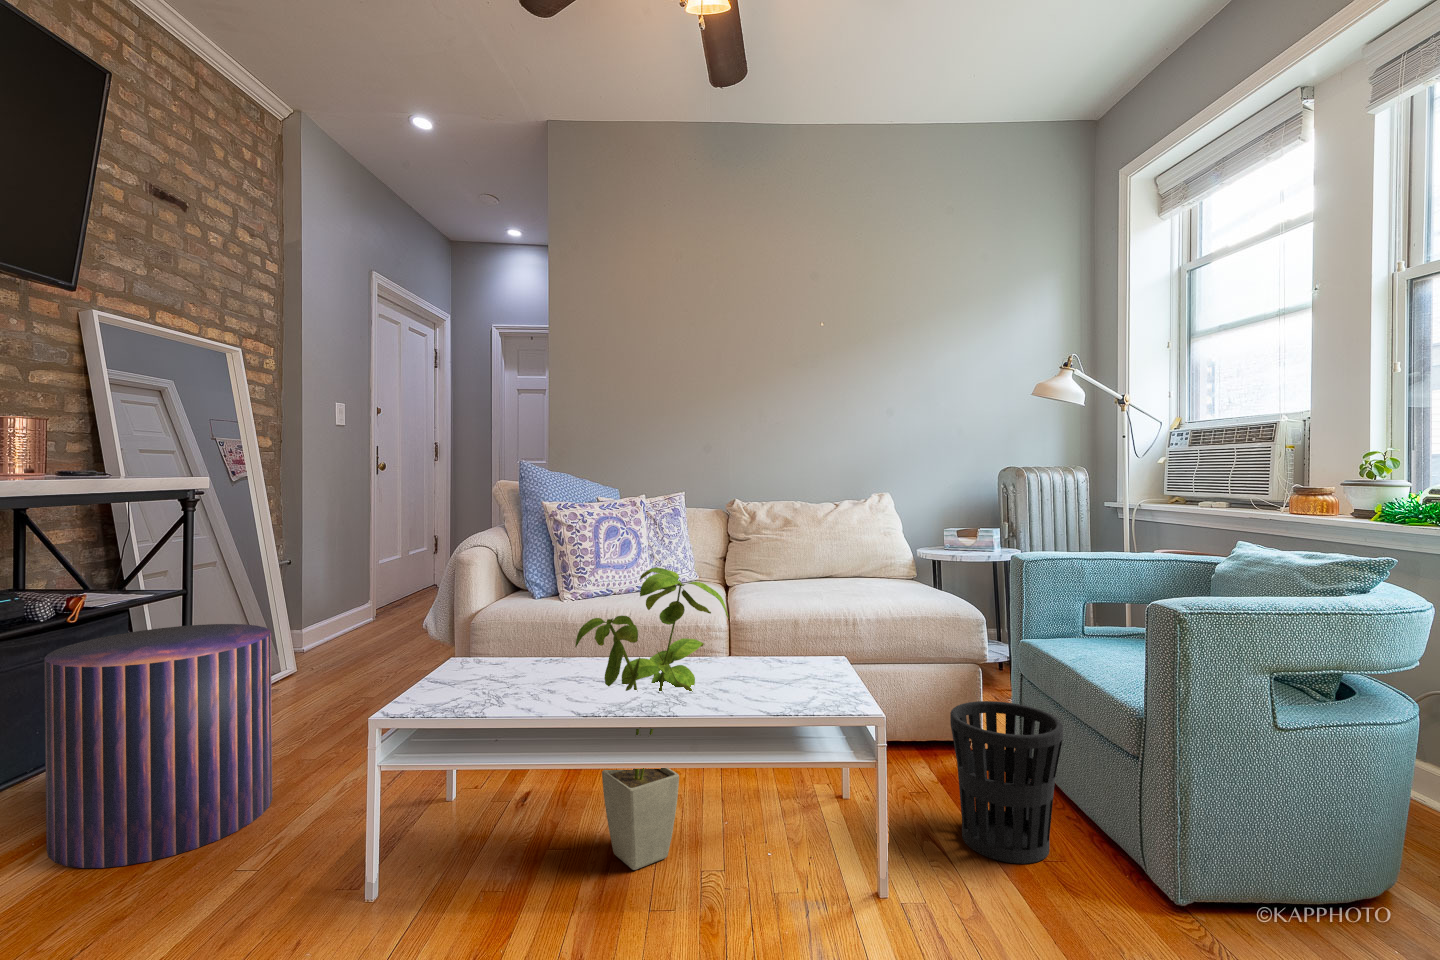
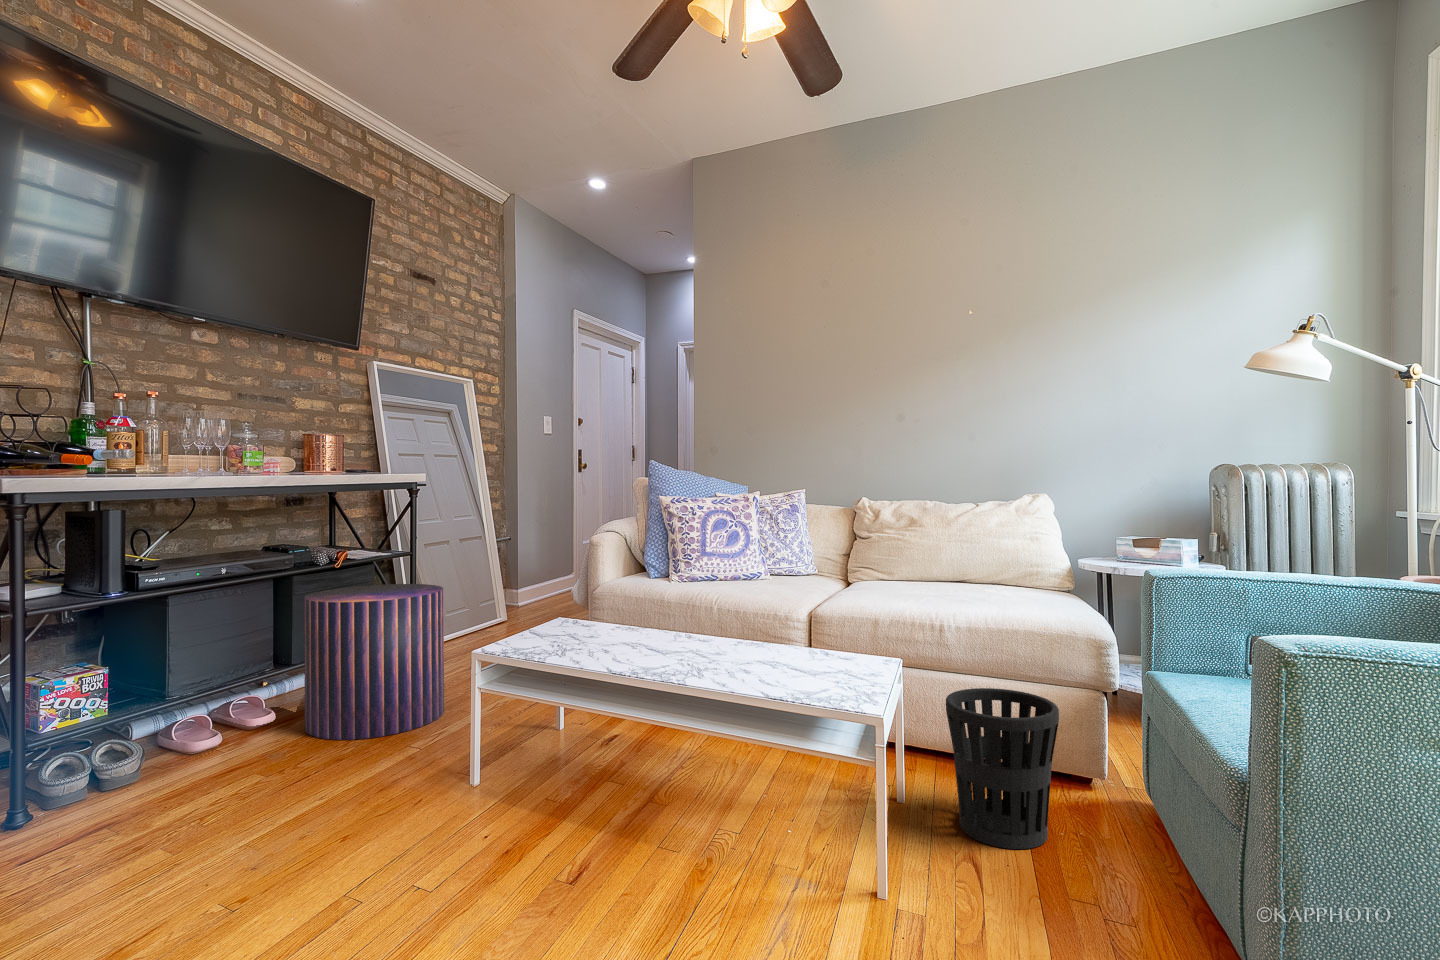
house plant: present [575,567,729,870] -> none [609,543,732,794]

